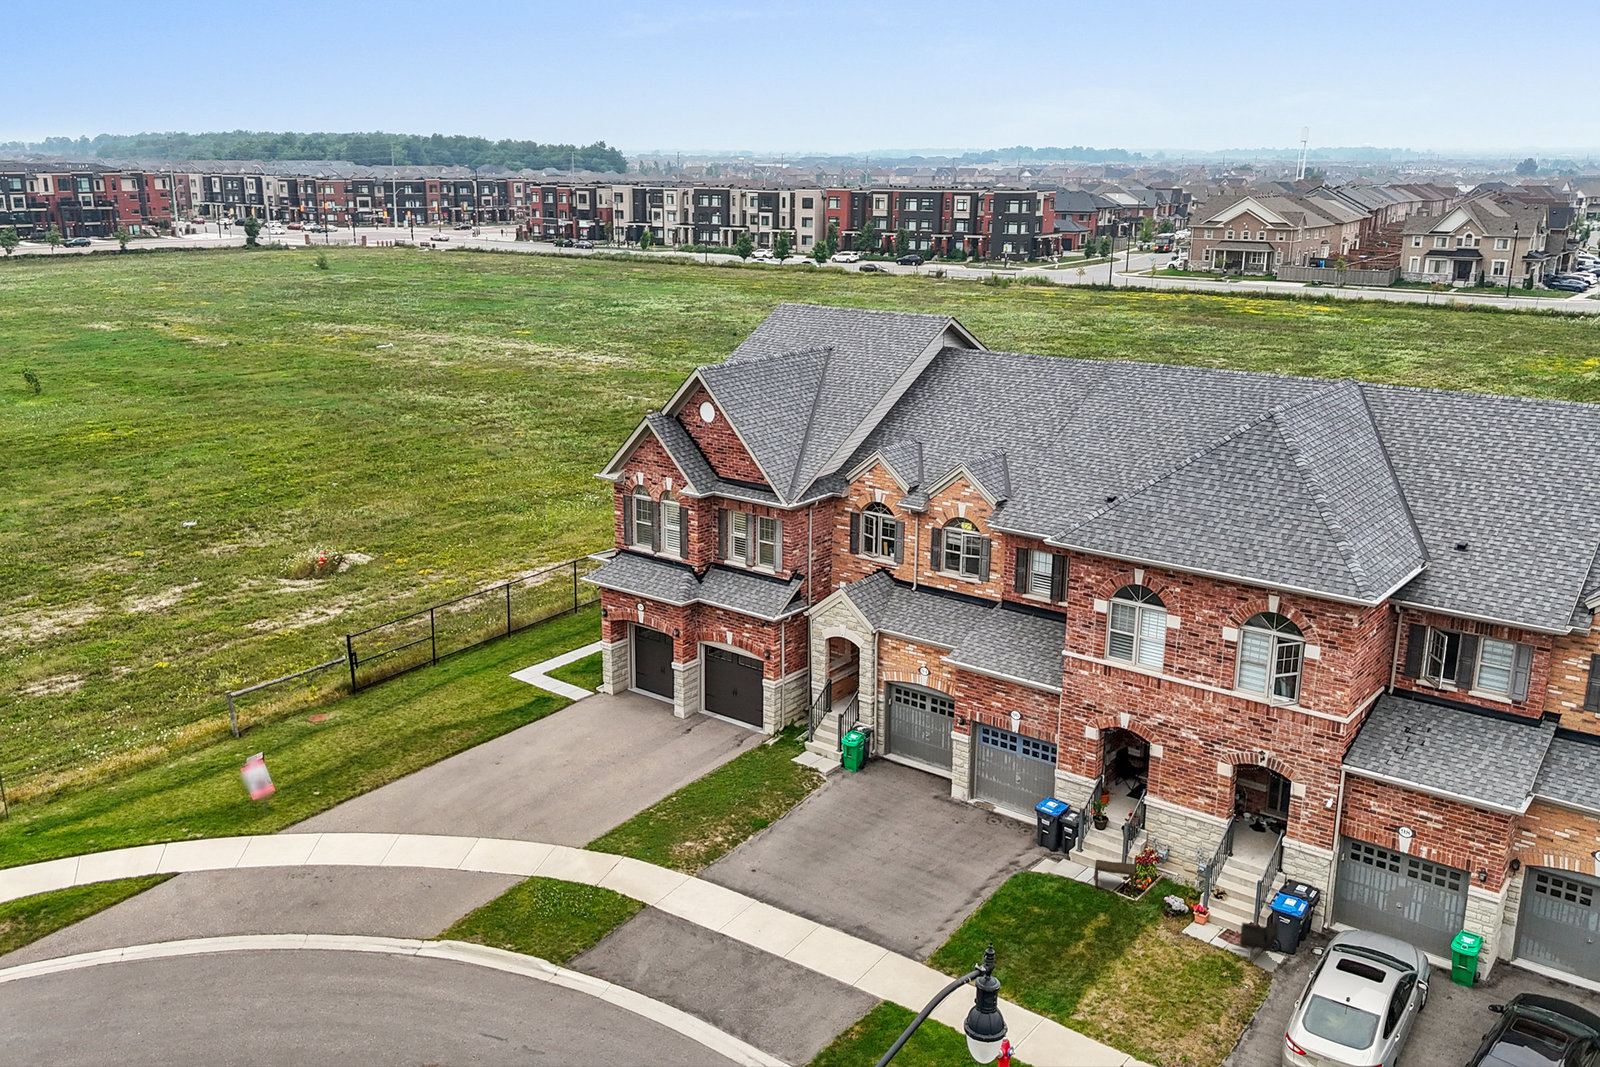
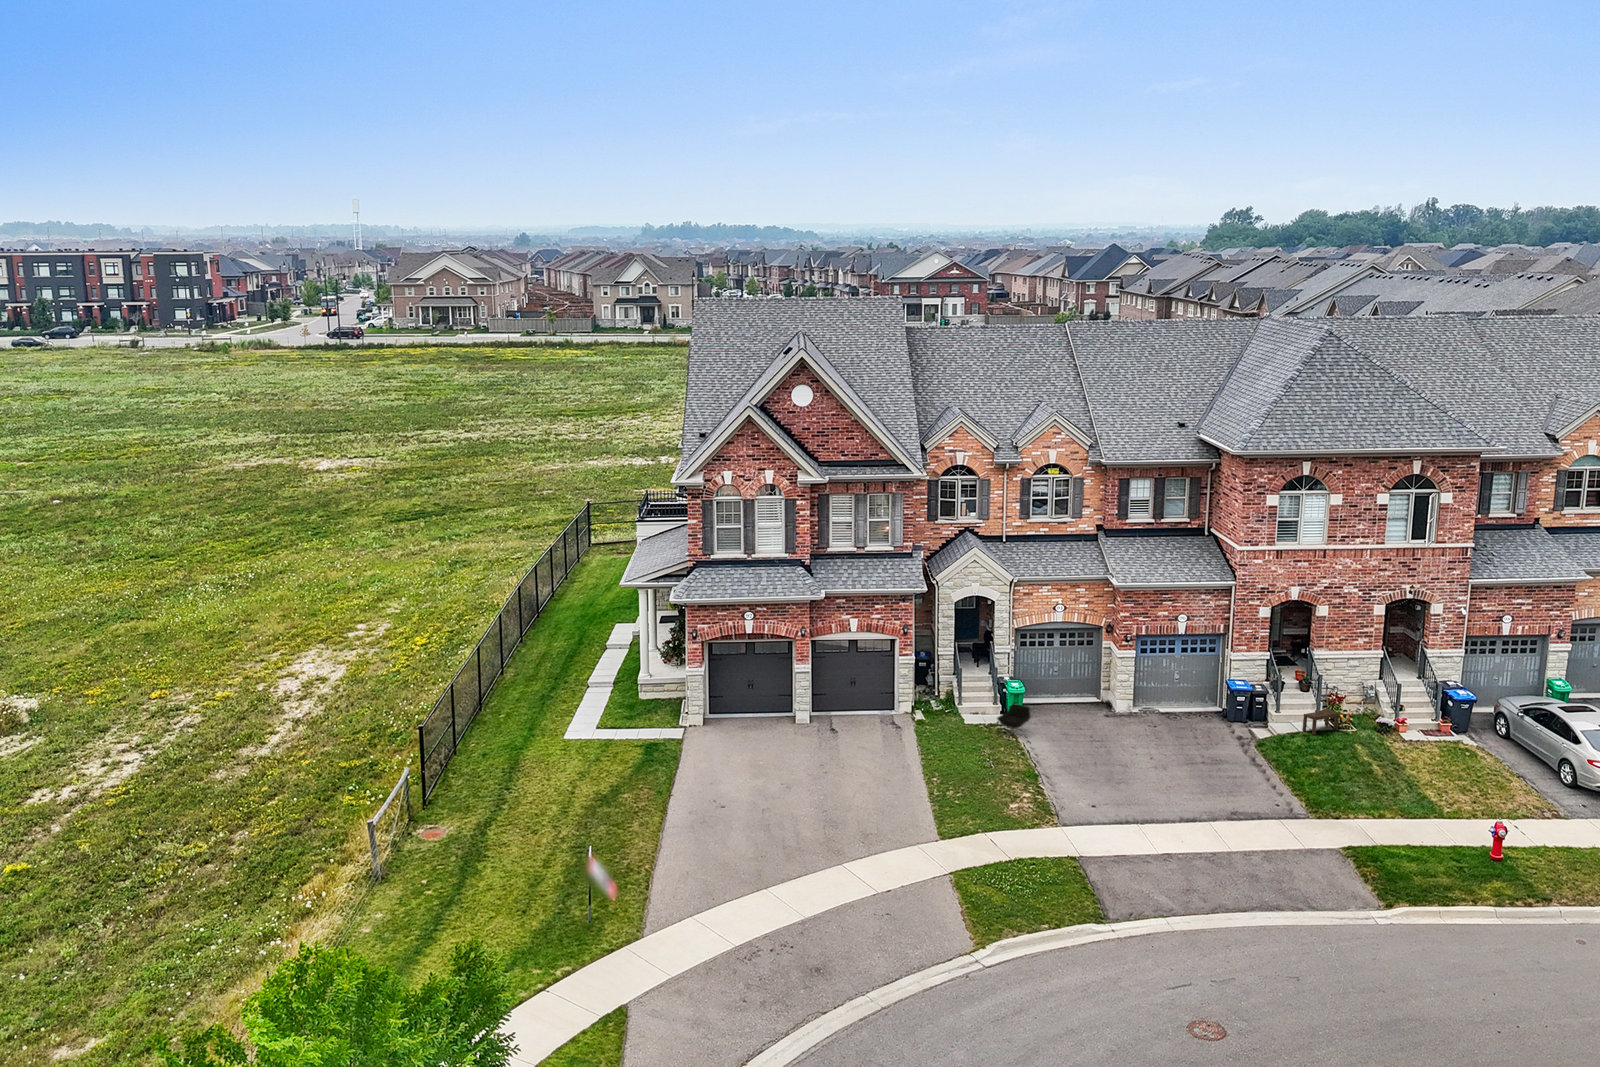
lounge chair: present [1240,922,1278,960] -> present [997,704,1030,734]

